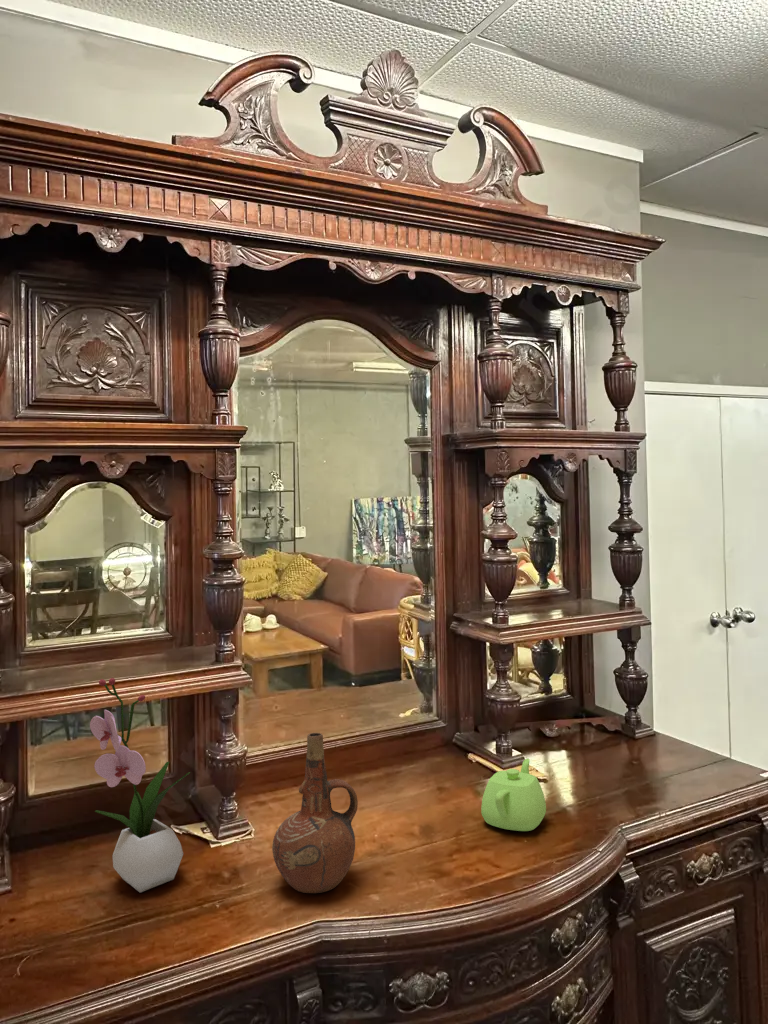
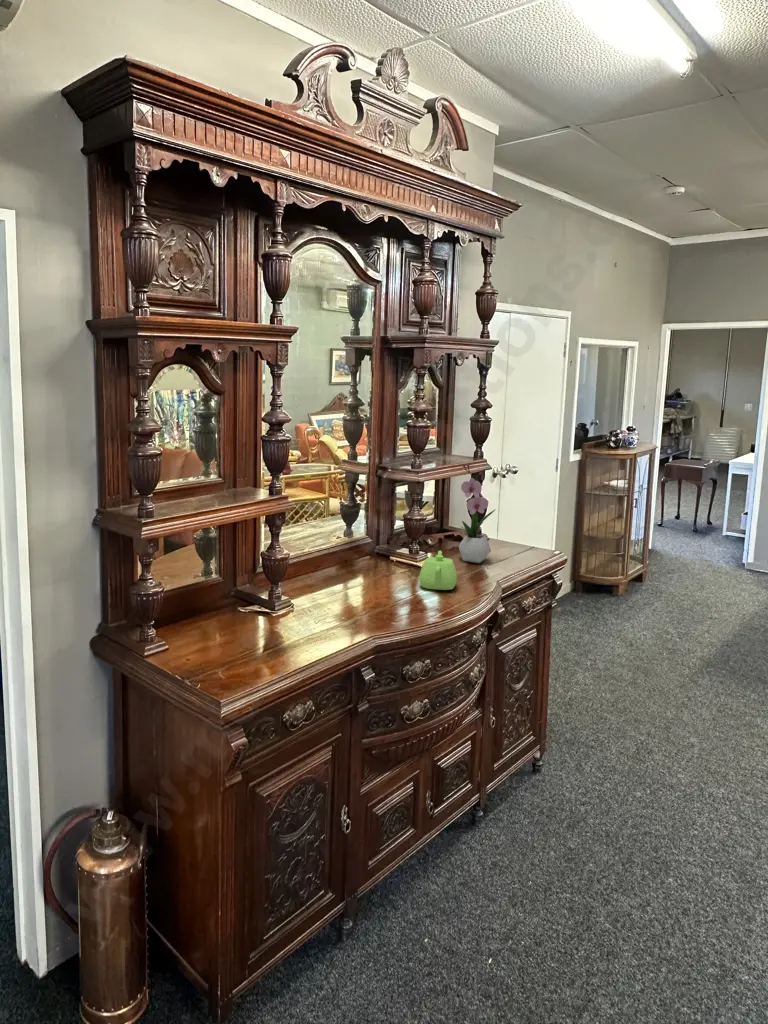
flower arrangement: present [90,678,190,893] -> present [458,464,495,563]
ceramic pitcher: present [272,733,358,893] -> none [326,530,377,623]

